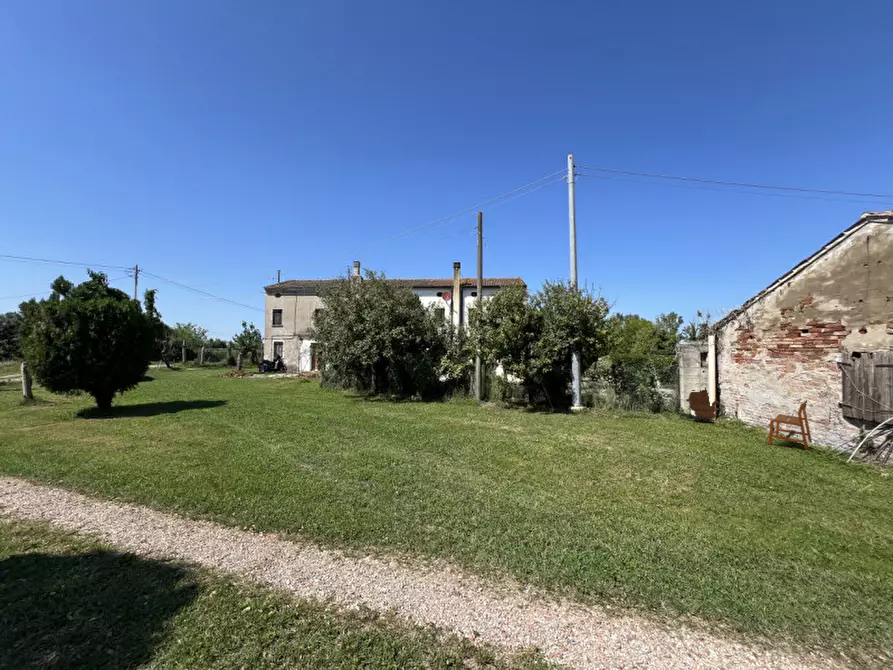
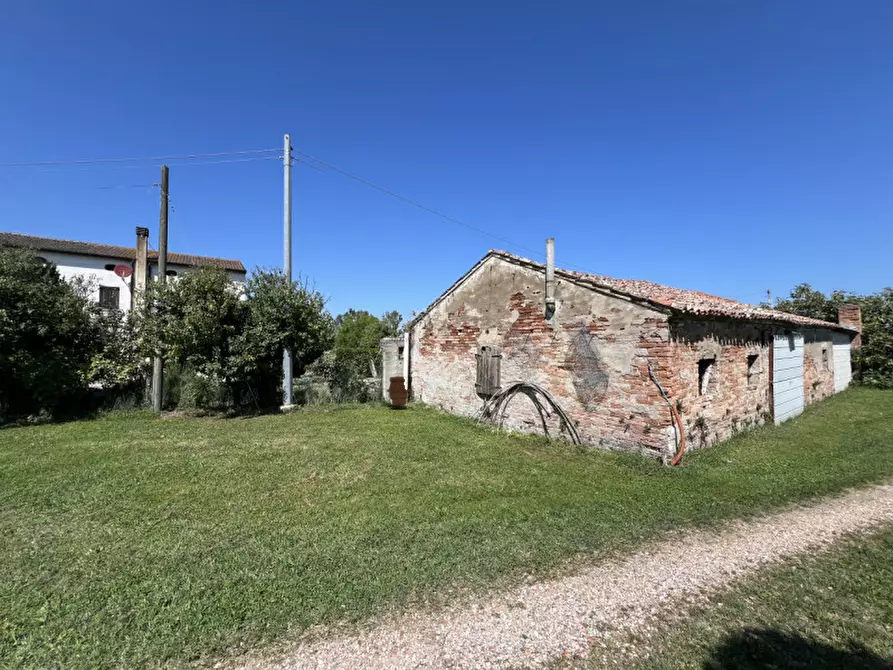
bench: present [768,400,812,450] -> none [435,383,462,421]

